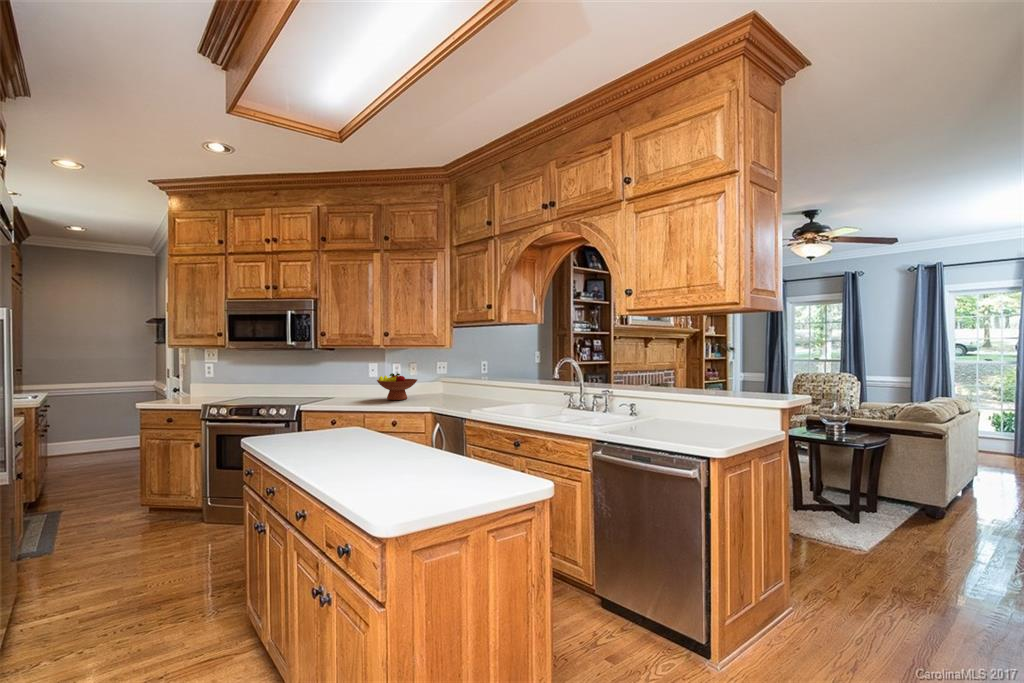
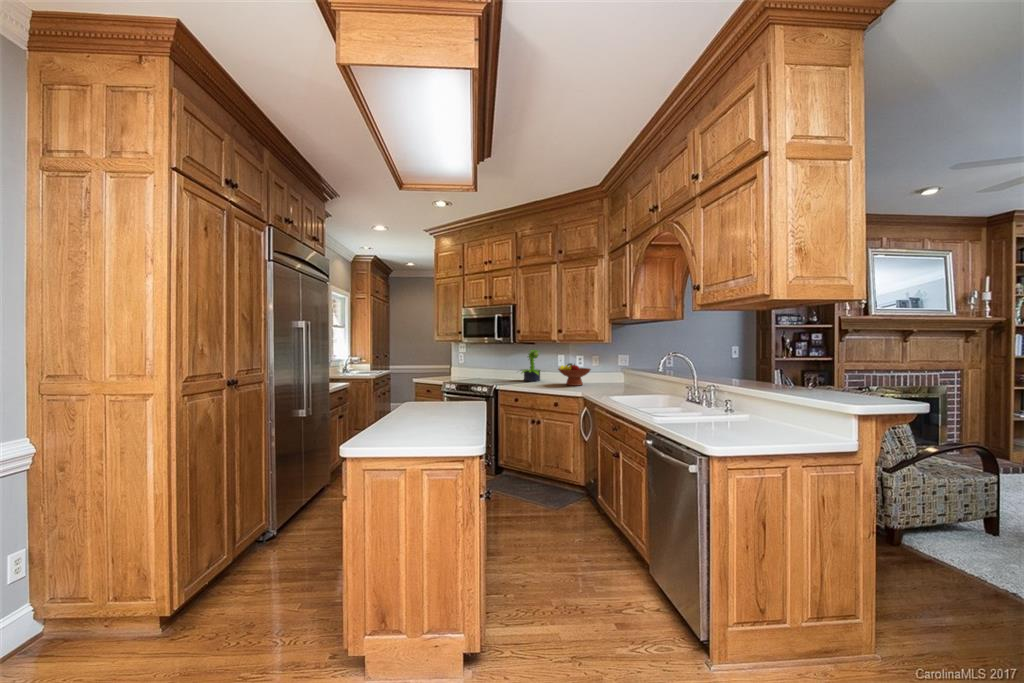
potted plant: none [309,357,353,398] -> present [521,350,541,381]

